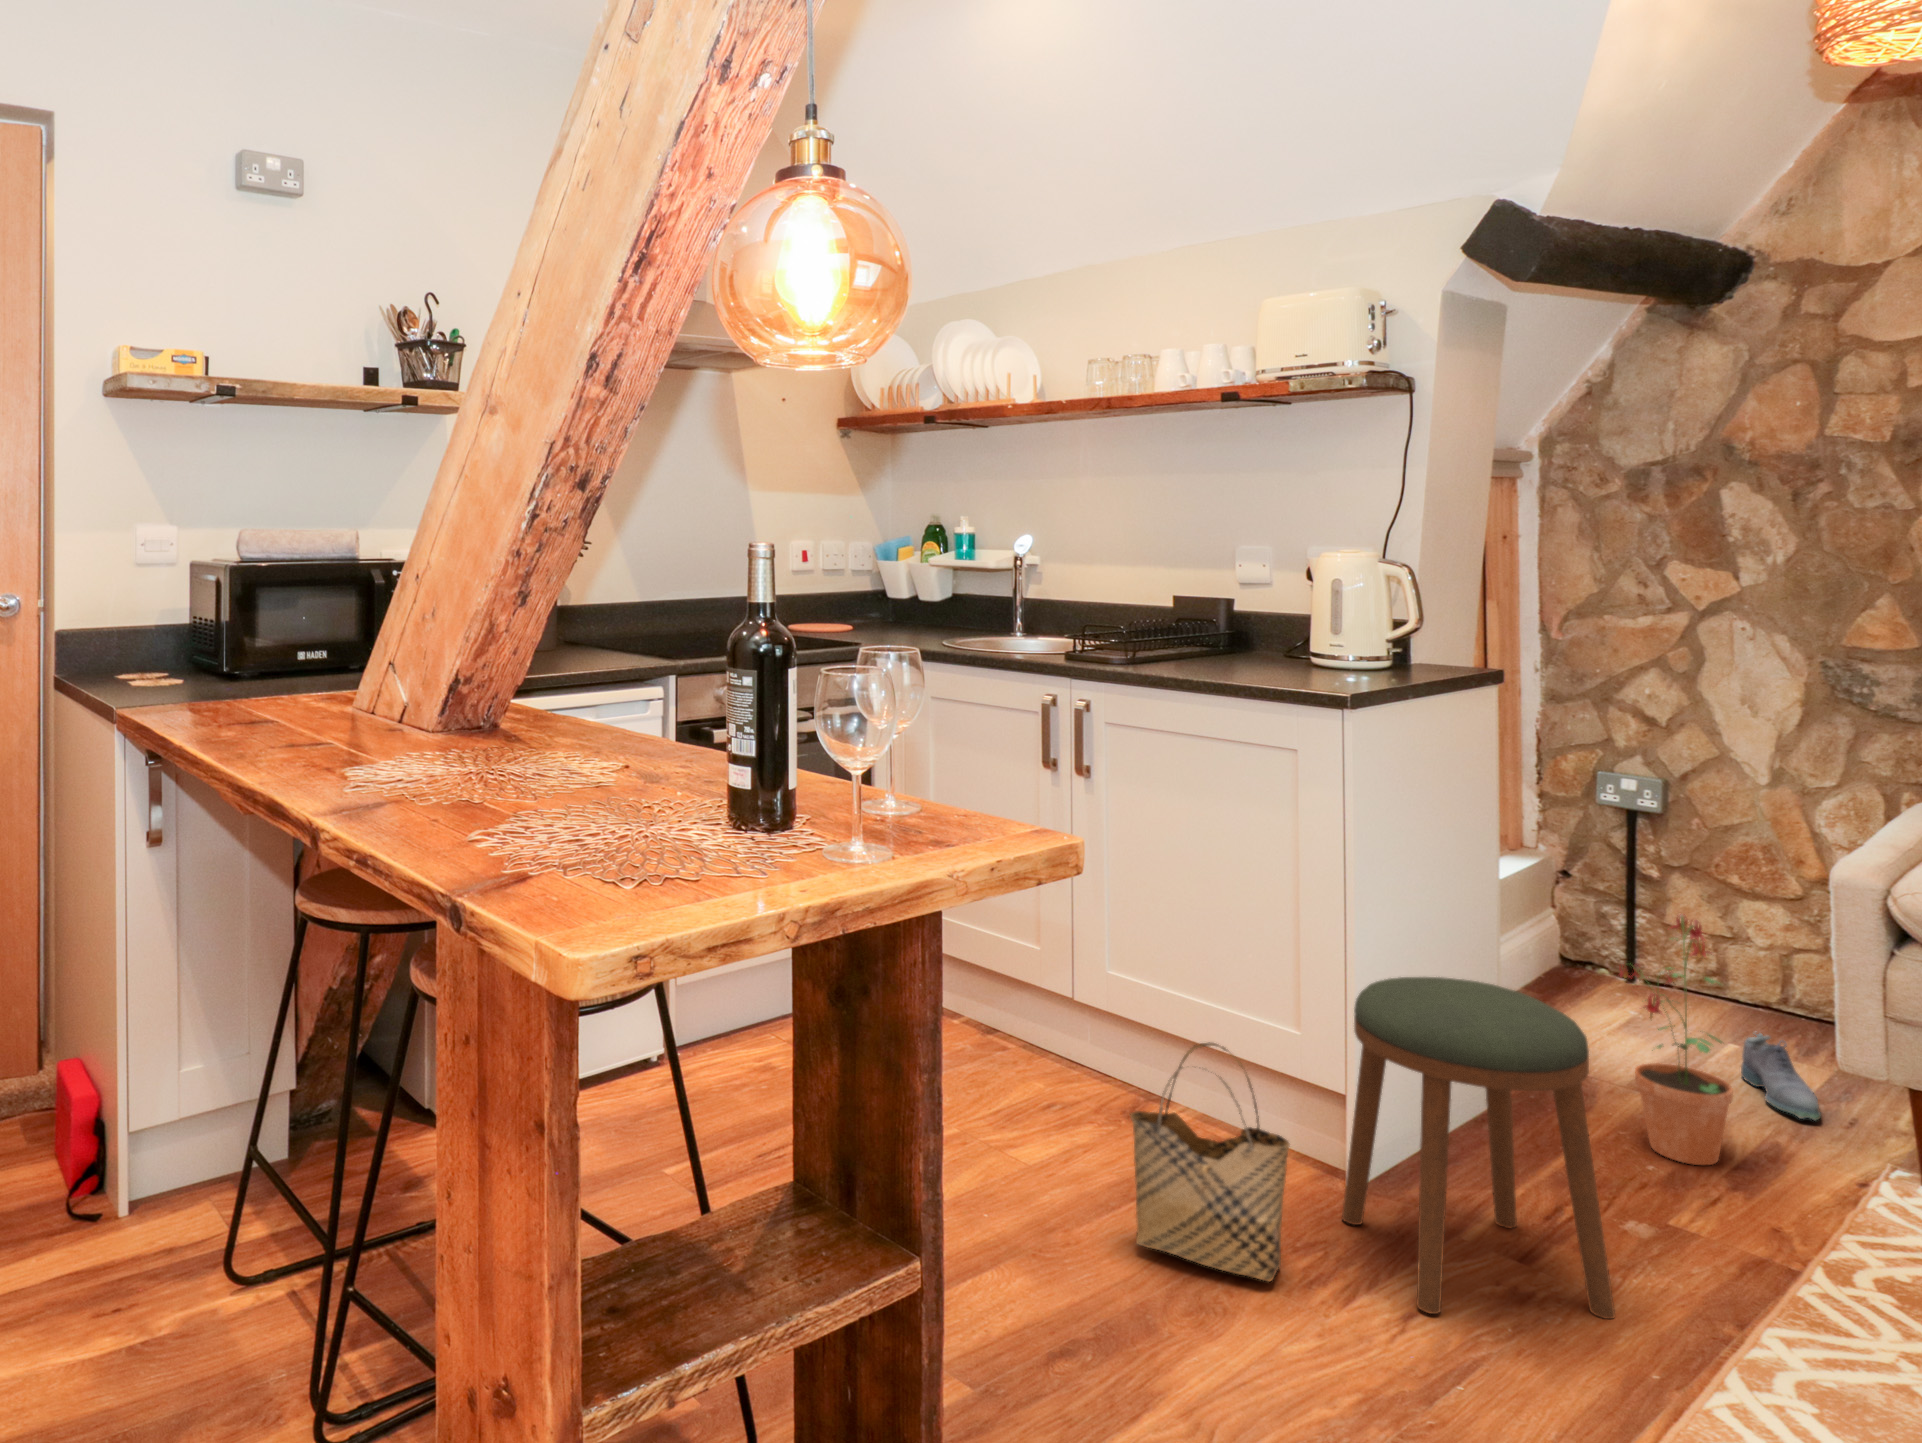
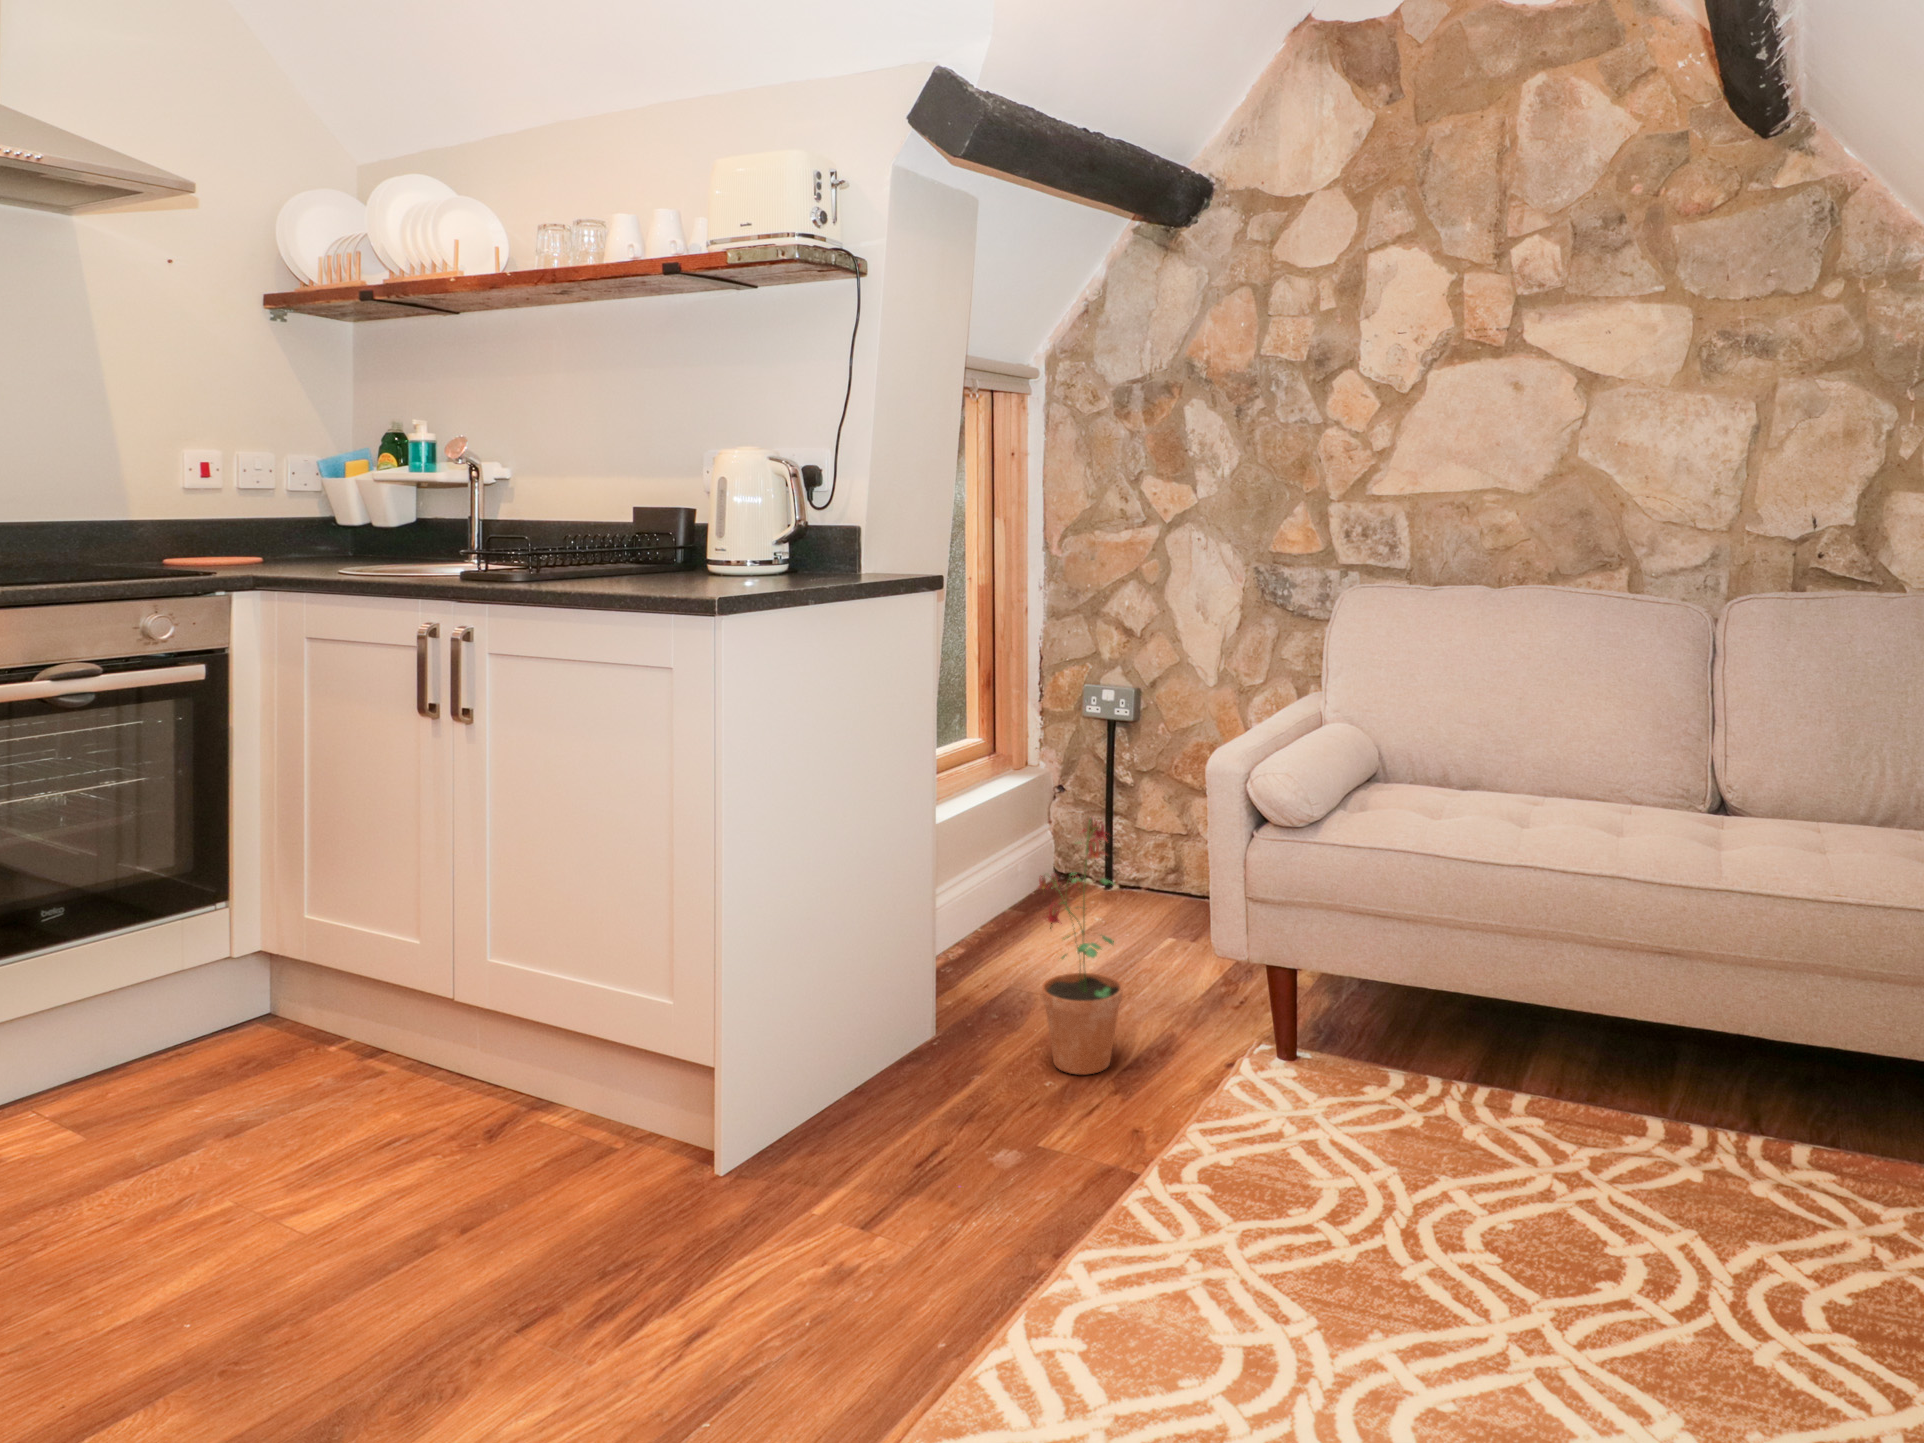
stool: present [1342,977,1615,1319] -> none [680,917,932,1336]
shoe: present [1741,1033,1821,1120] -> none [1163,925,1214,1006]
woven basket: present [1130,1042,1290,1281] -> none [373,1042,578,1345]

